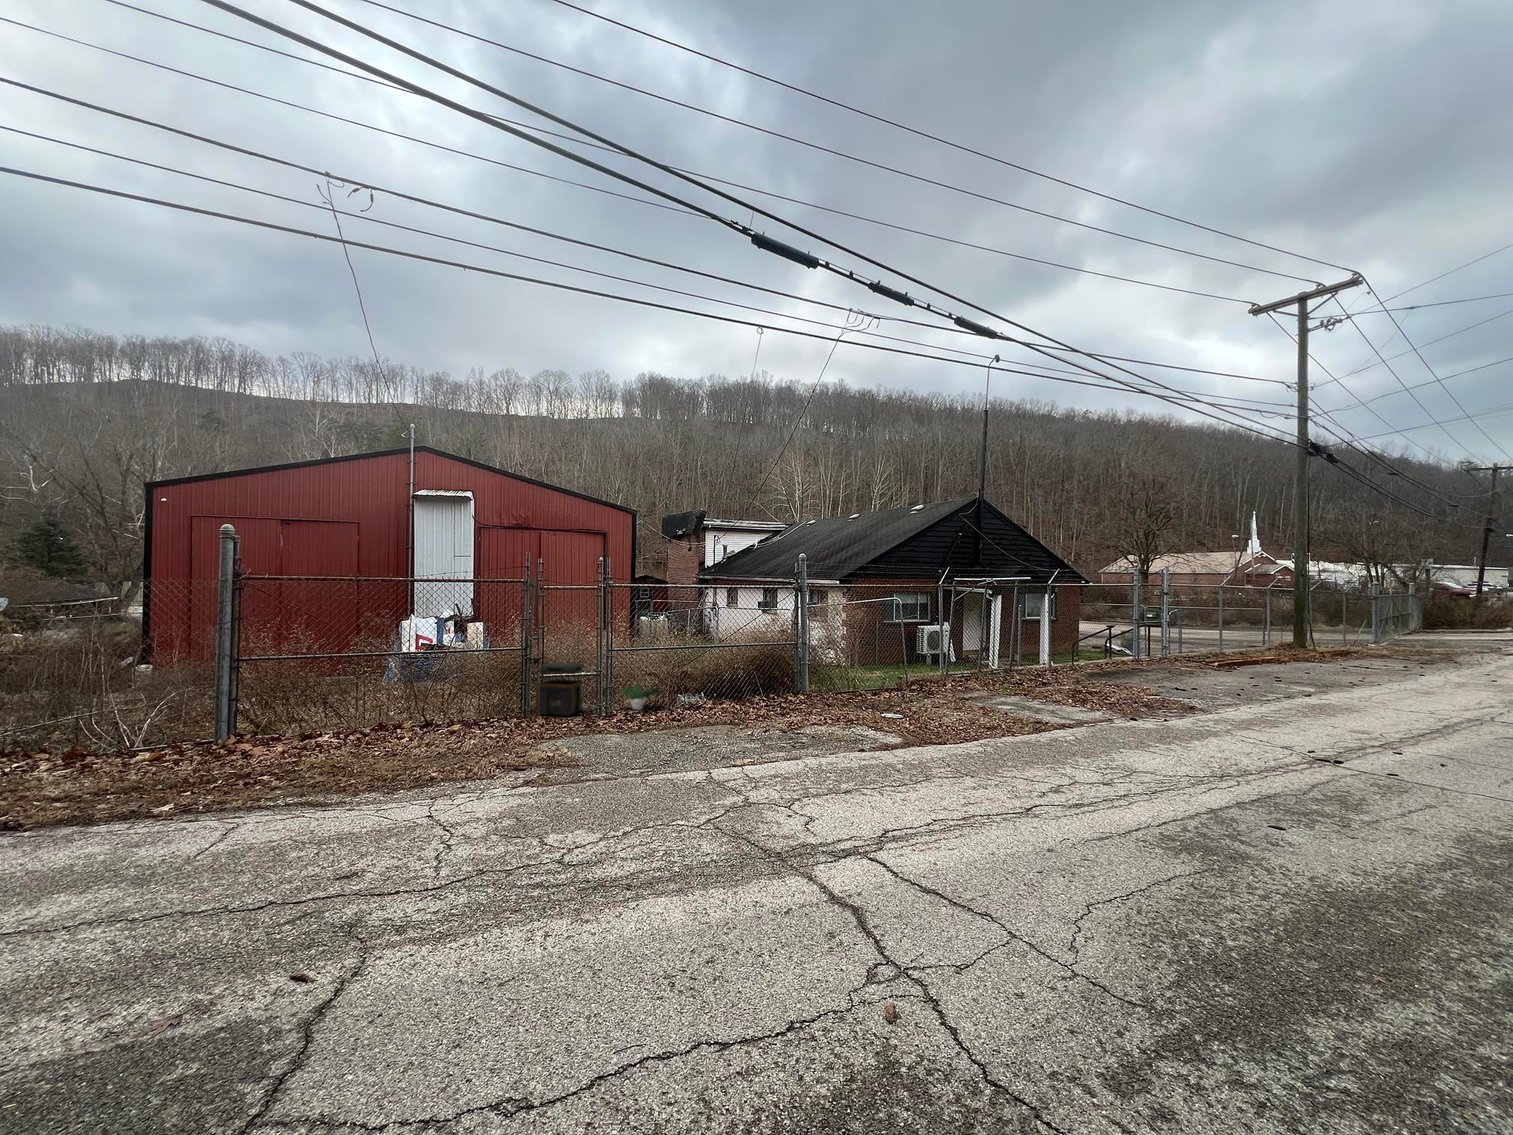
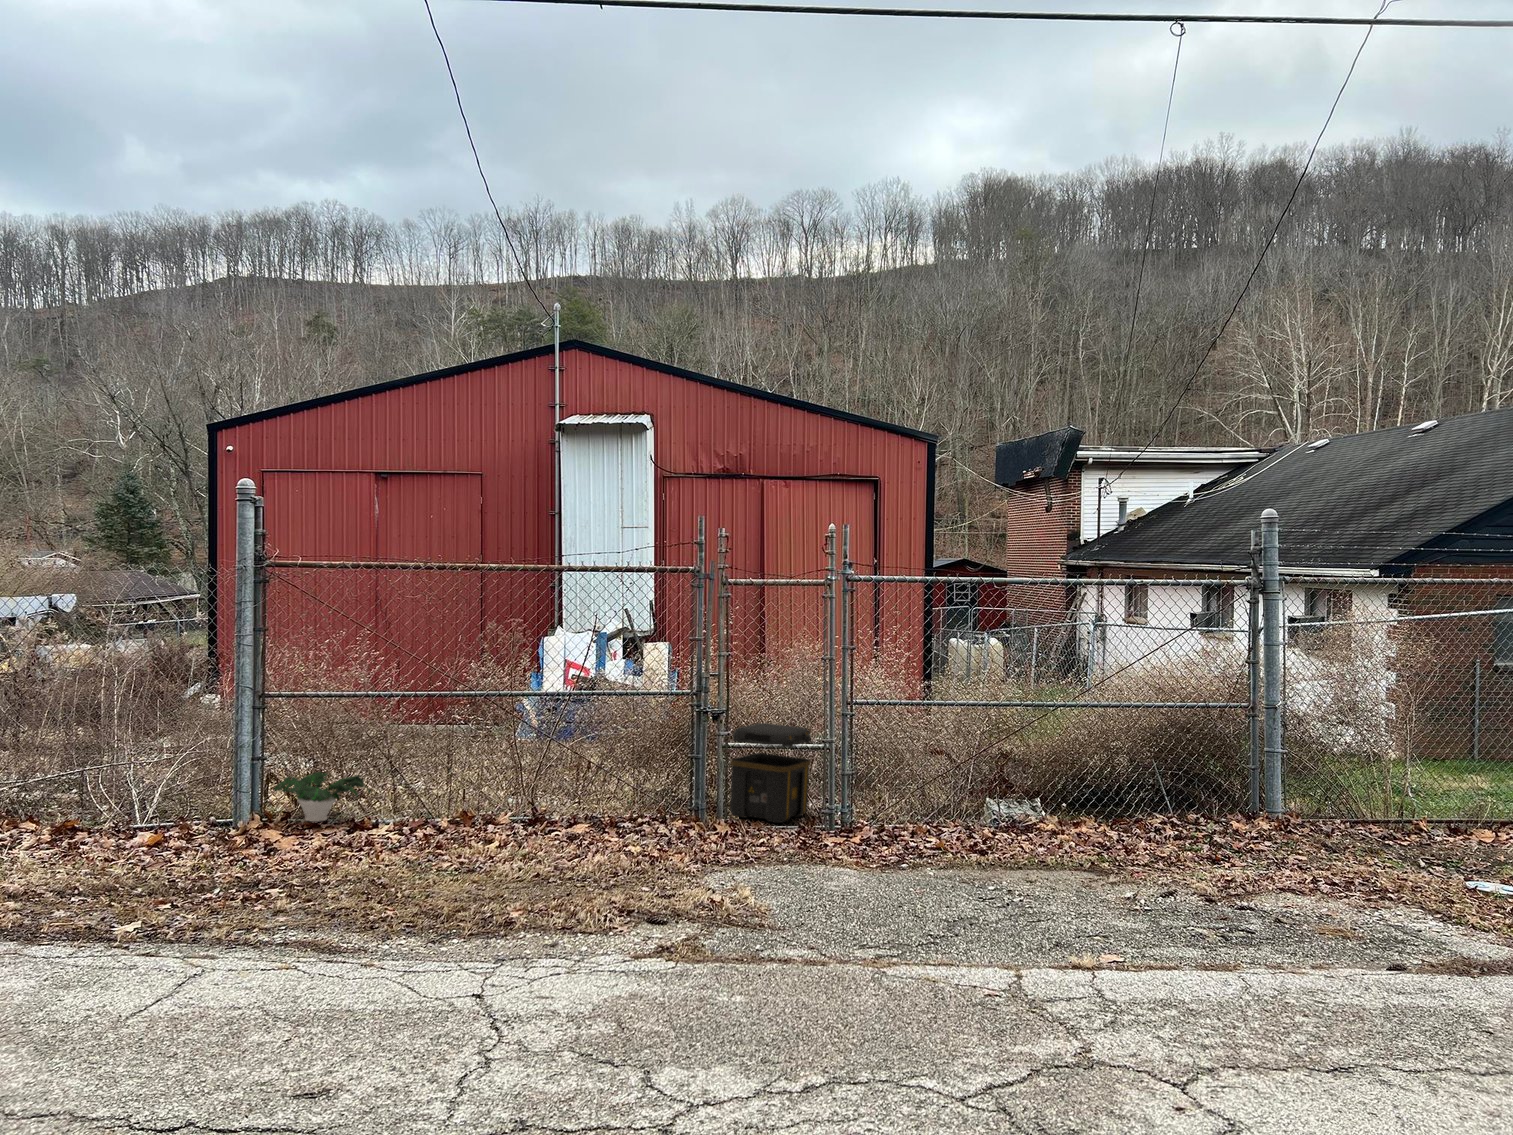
potted plant: present [618,686,660,710] -> present [274,772,371,822]

